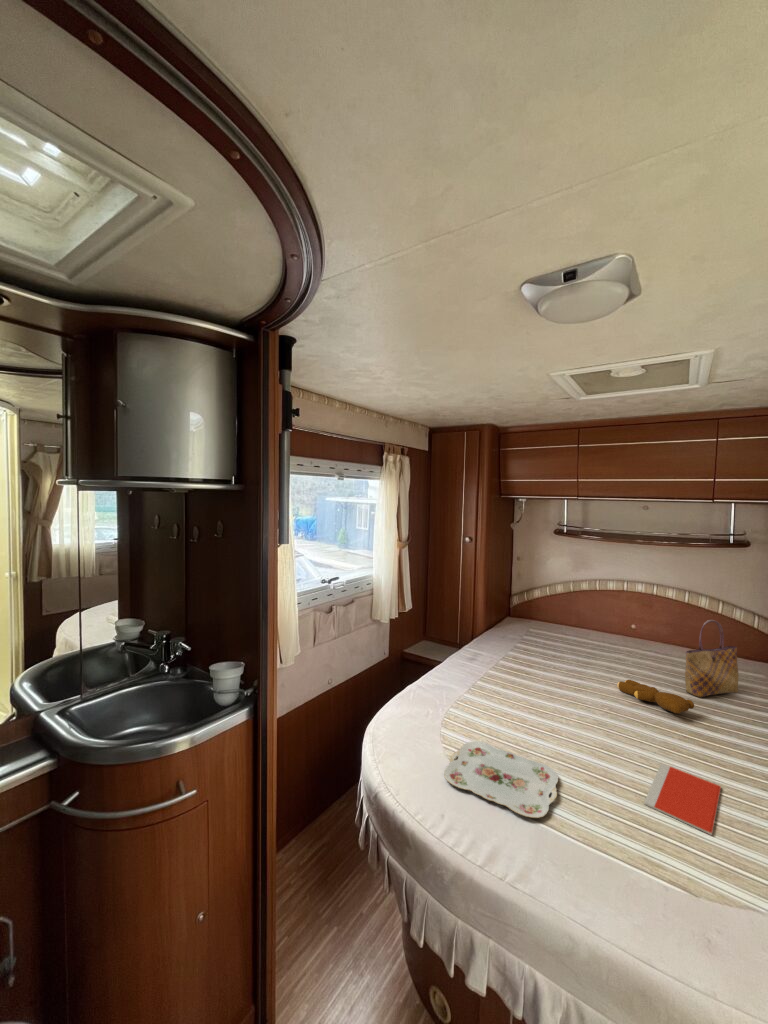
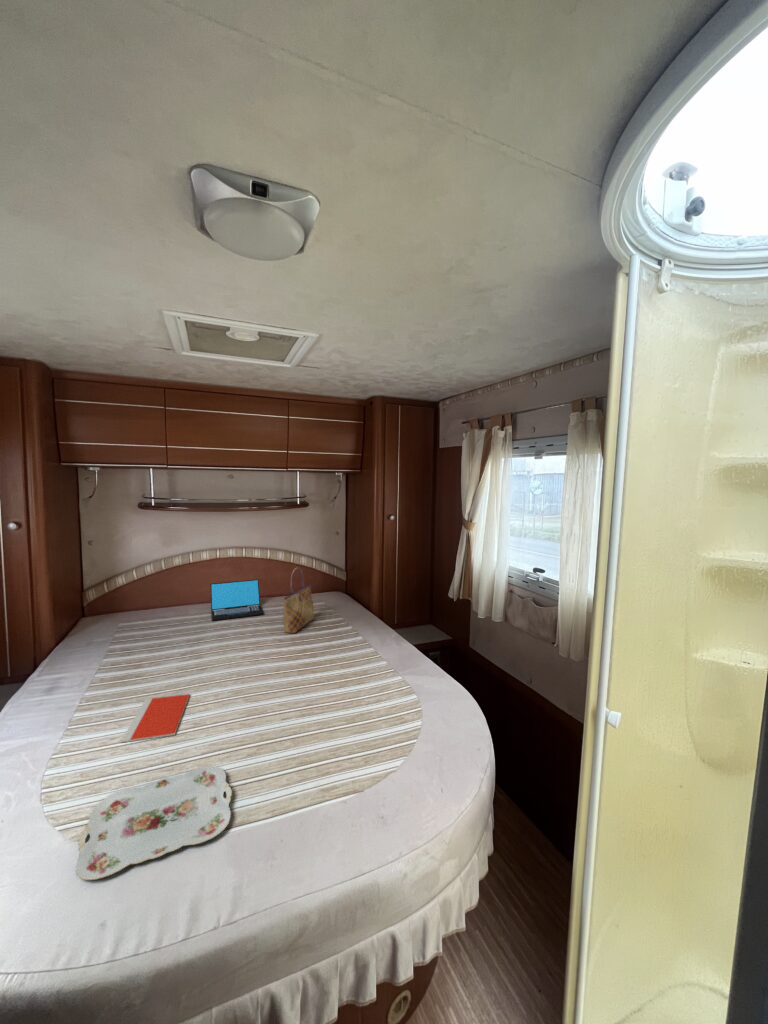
laptop: none [608,615,670,664] -> present [211,580,264,621]
teddy bear: present [617,680,694,713] -> none [235,638,298,654]
notebook: present [644,763,721,835] -> present [121,694,190,742]

